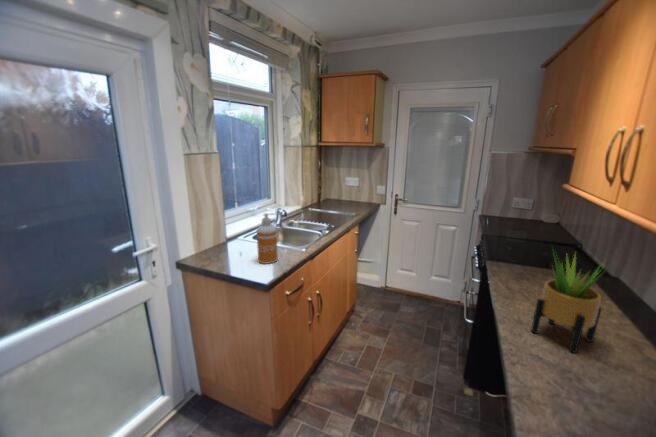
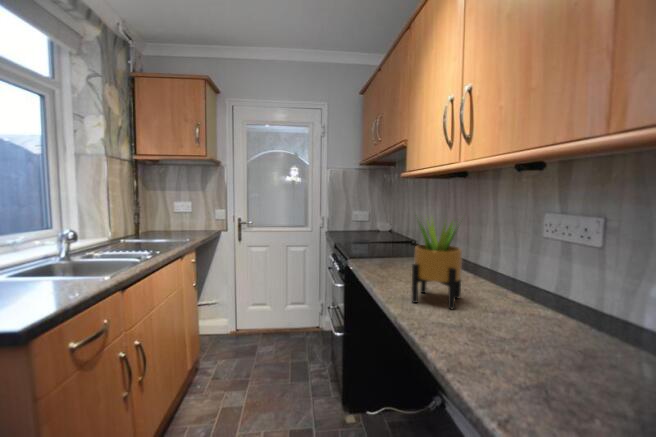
soap dispenser: present [257,213,278,264] -> none [18,216,65,301]

